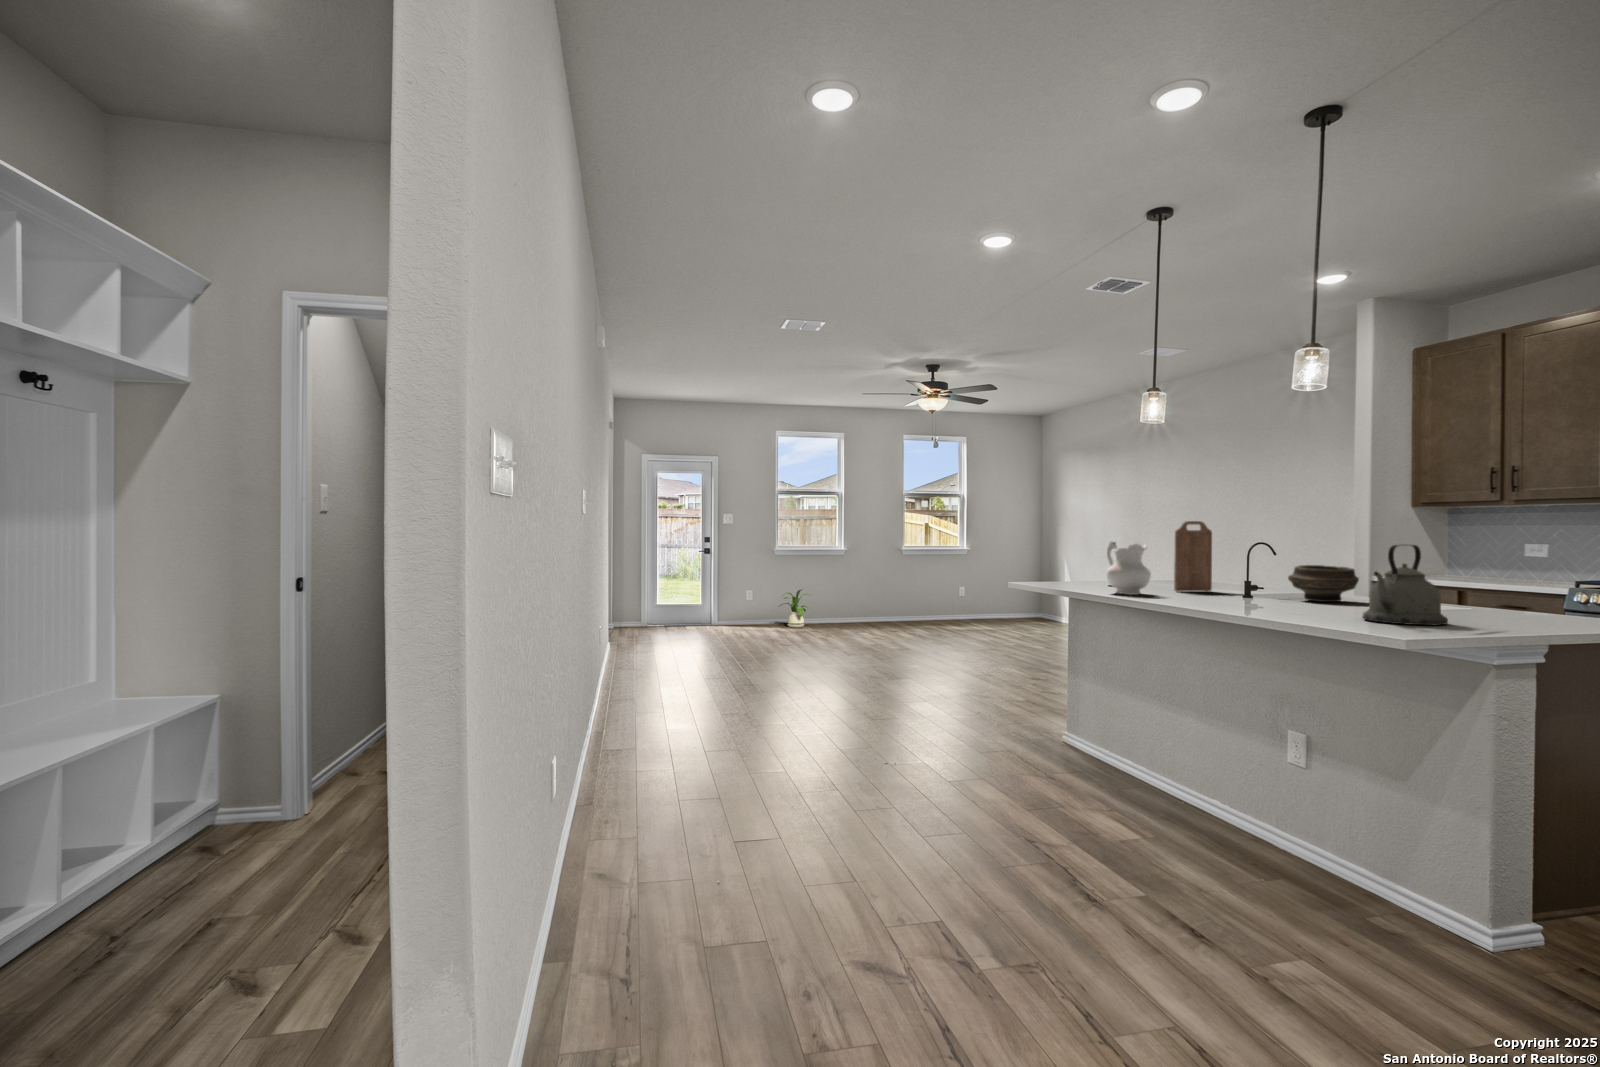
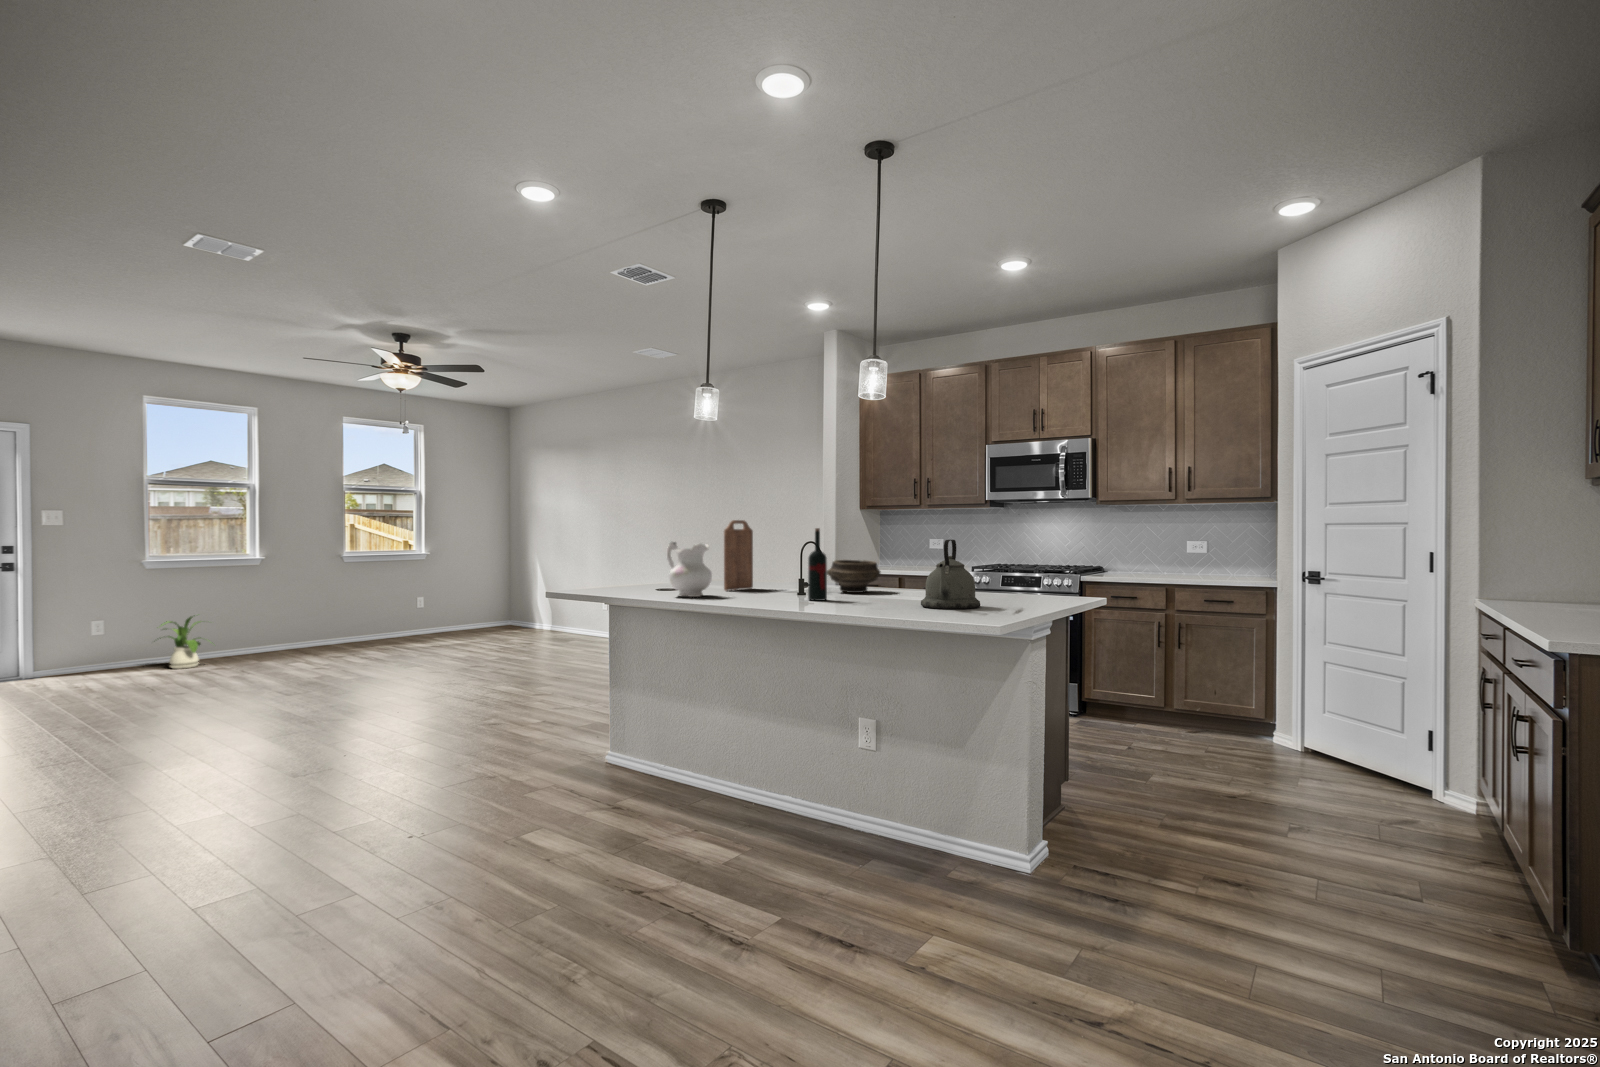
wine bottle: none [1242,530,1265,606] -> present [808,528,827,601]

